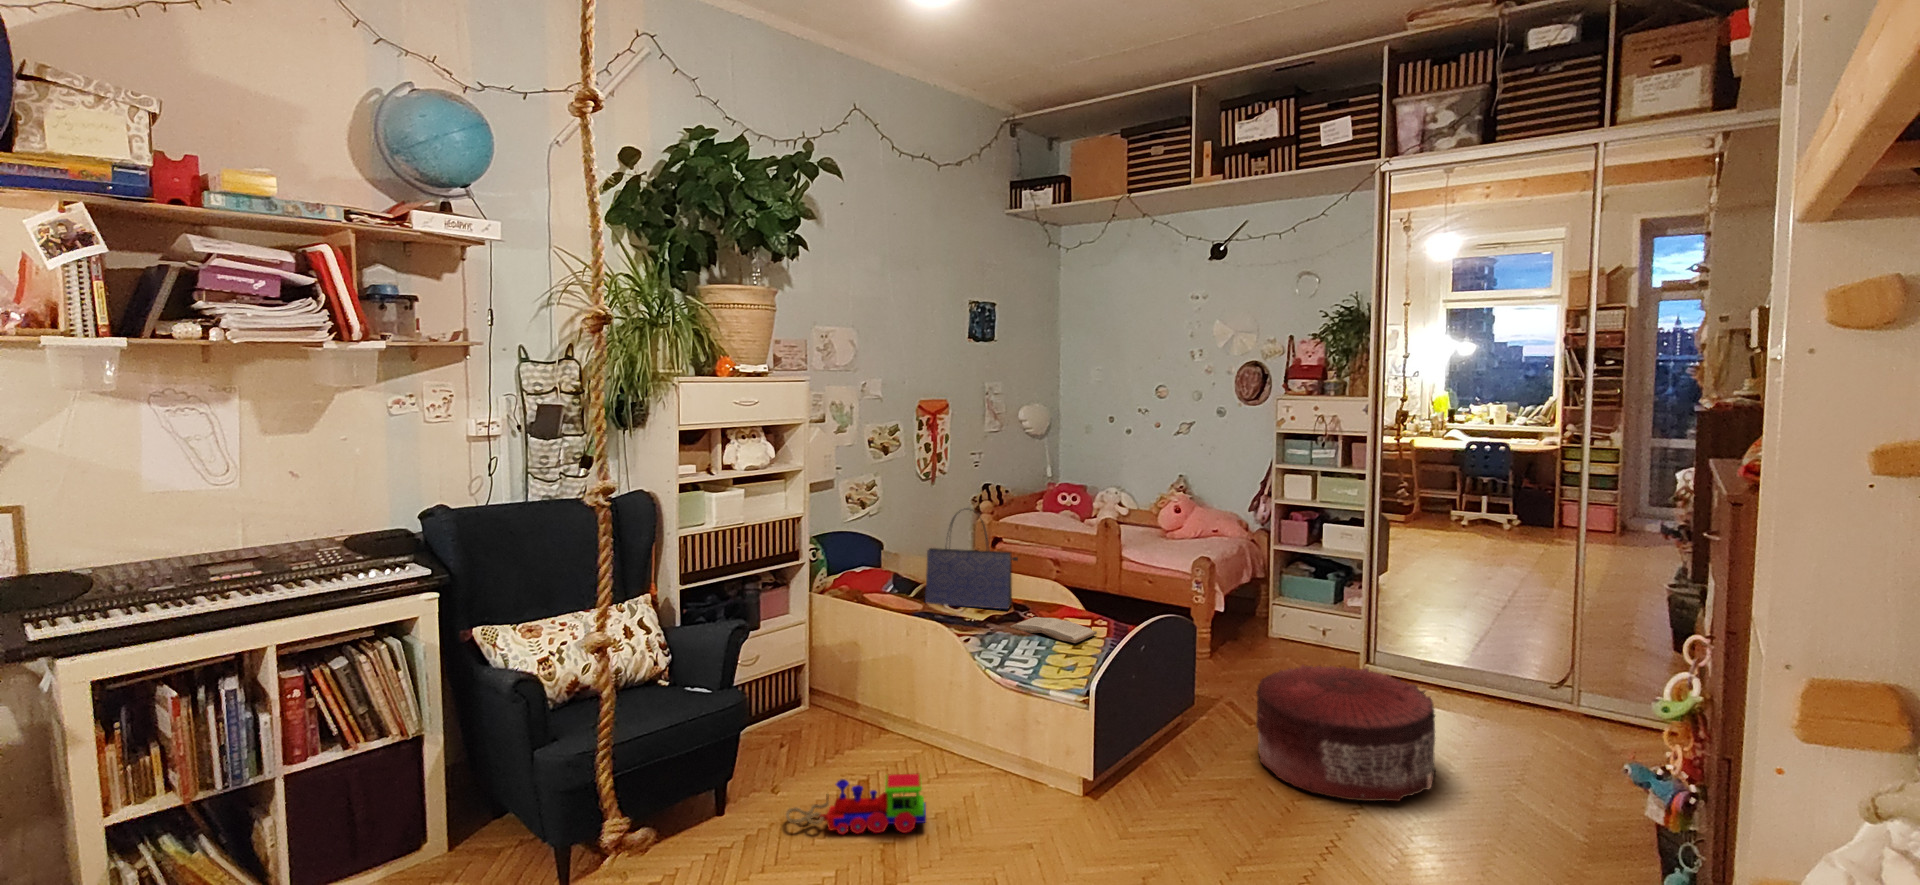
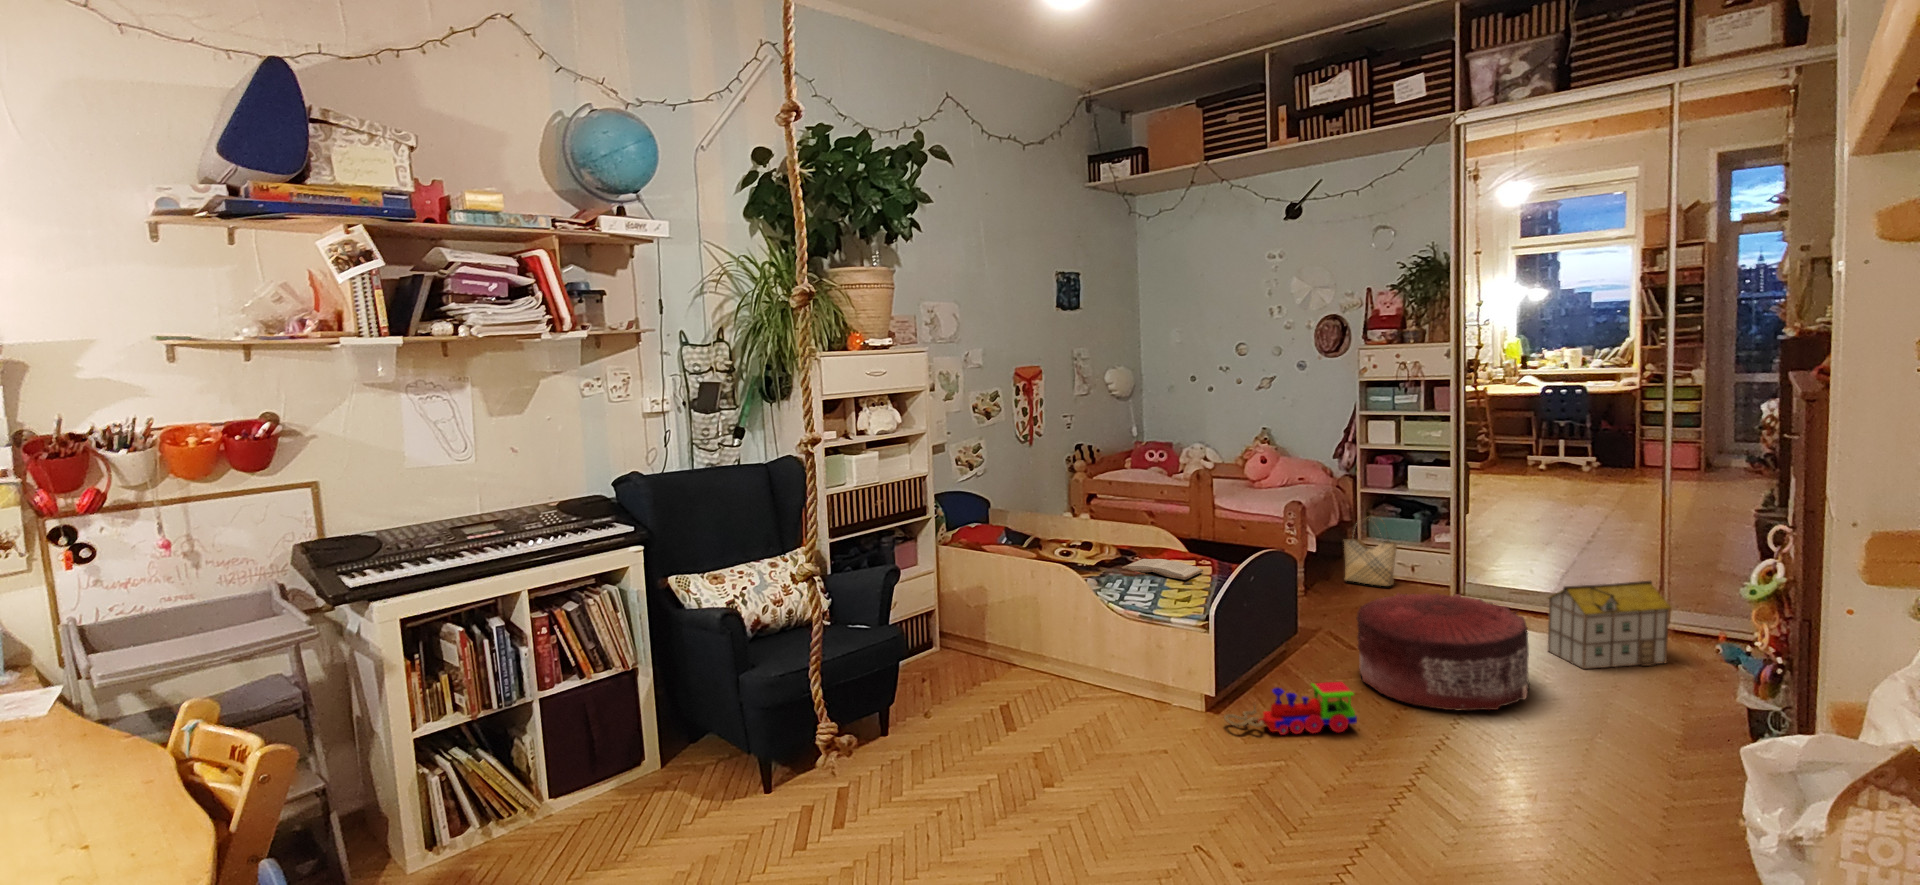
tote bag: present [925,508,1018,609] -> none [1039,463,1124,553]
woven basket: none [1255,574,1311,651] -> present [1344,517,1397,586]
toy house: none [1458,659,1586,754] -> present [1548,581,1671,669]
toy train: present [786,774,926,835] -> present [1224,682,1357,735]

